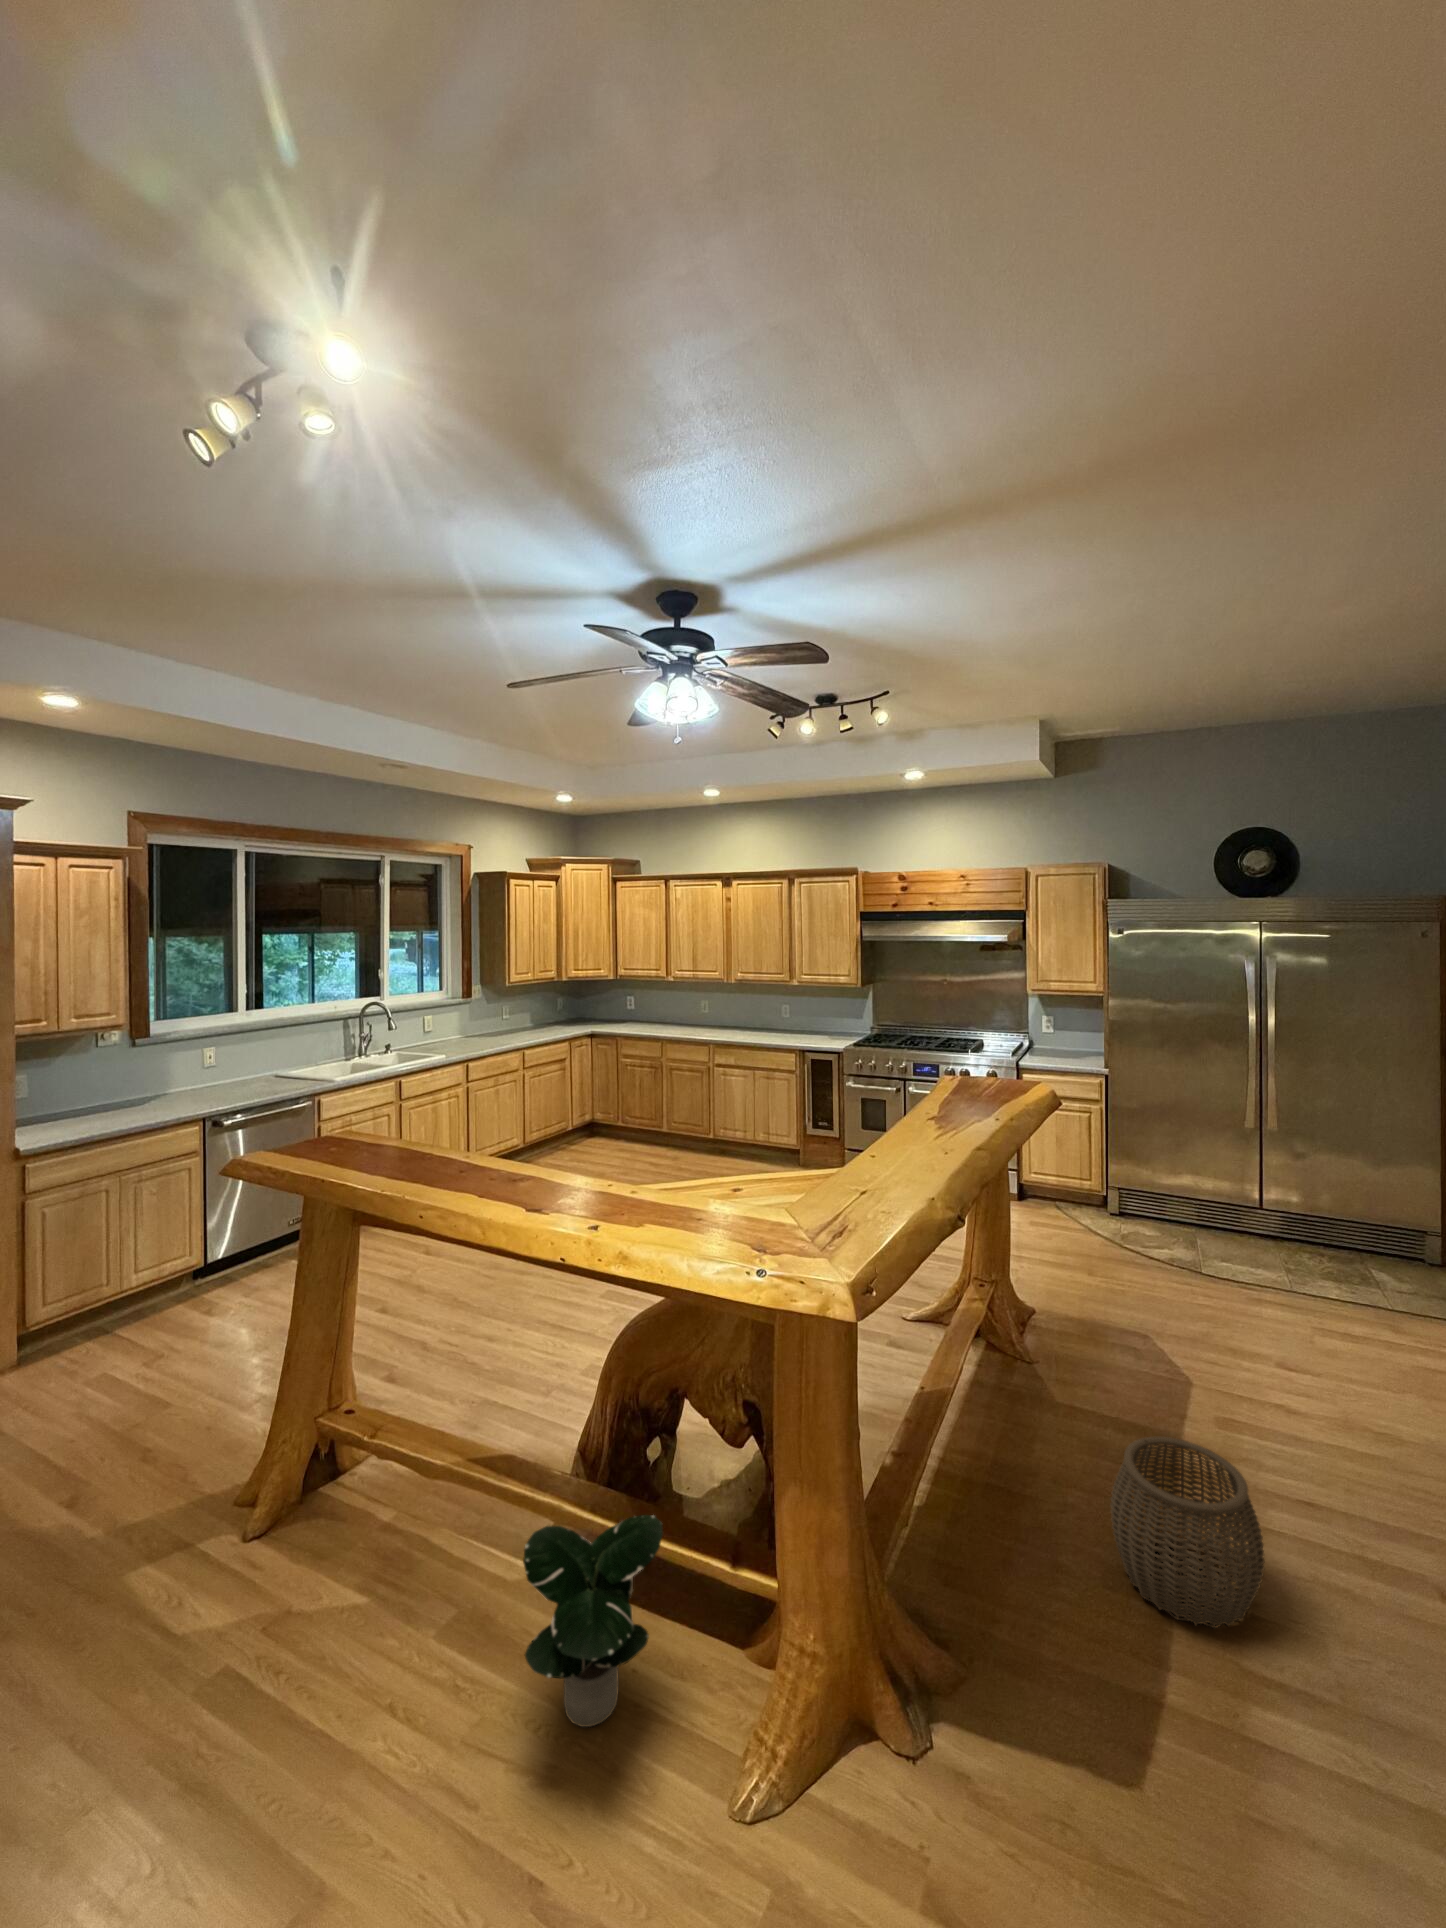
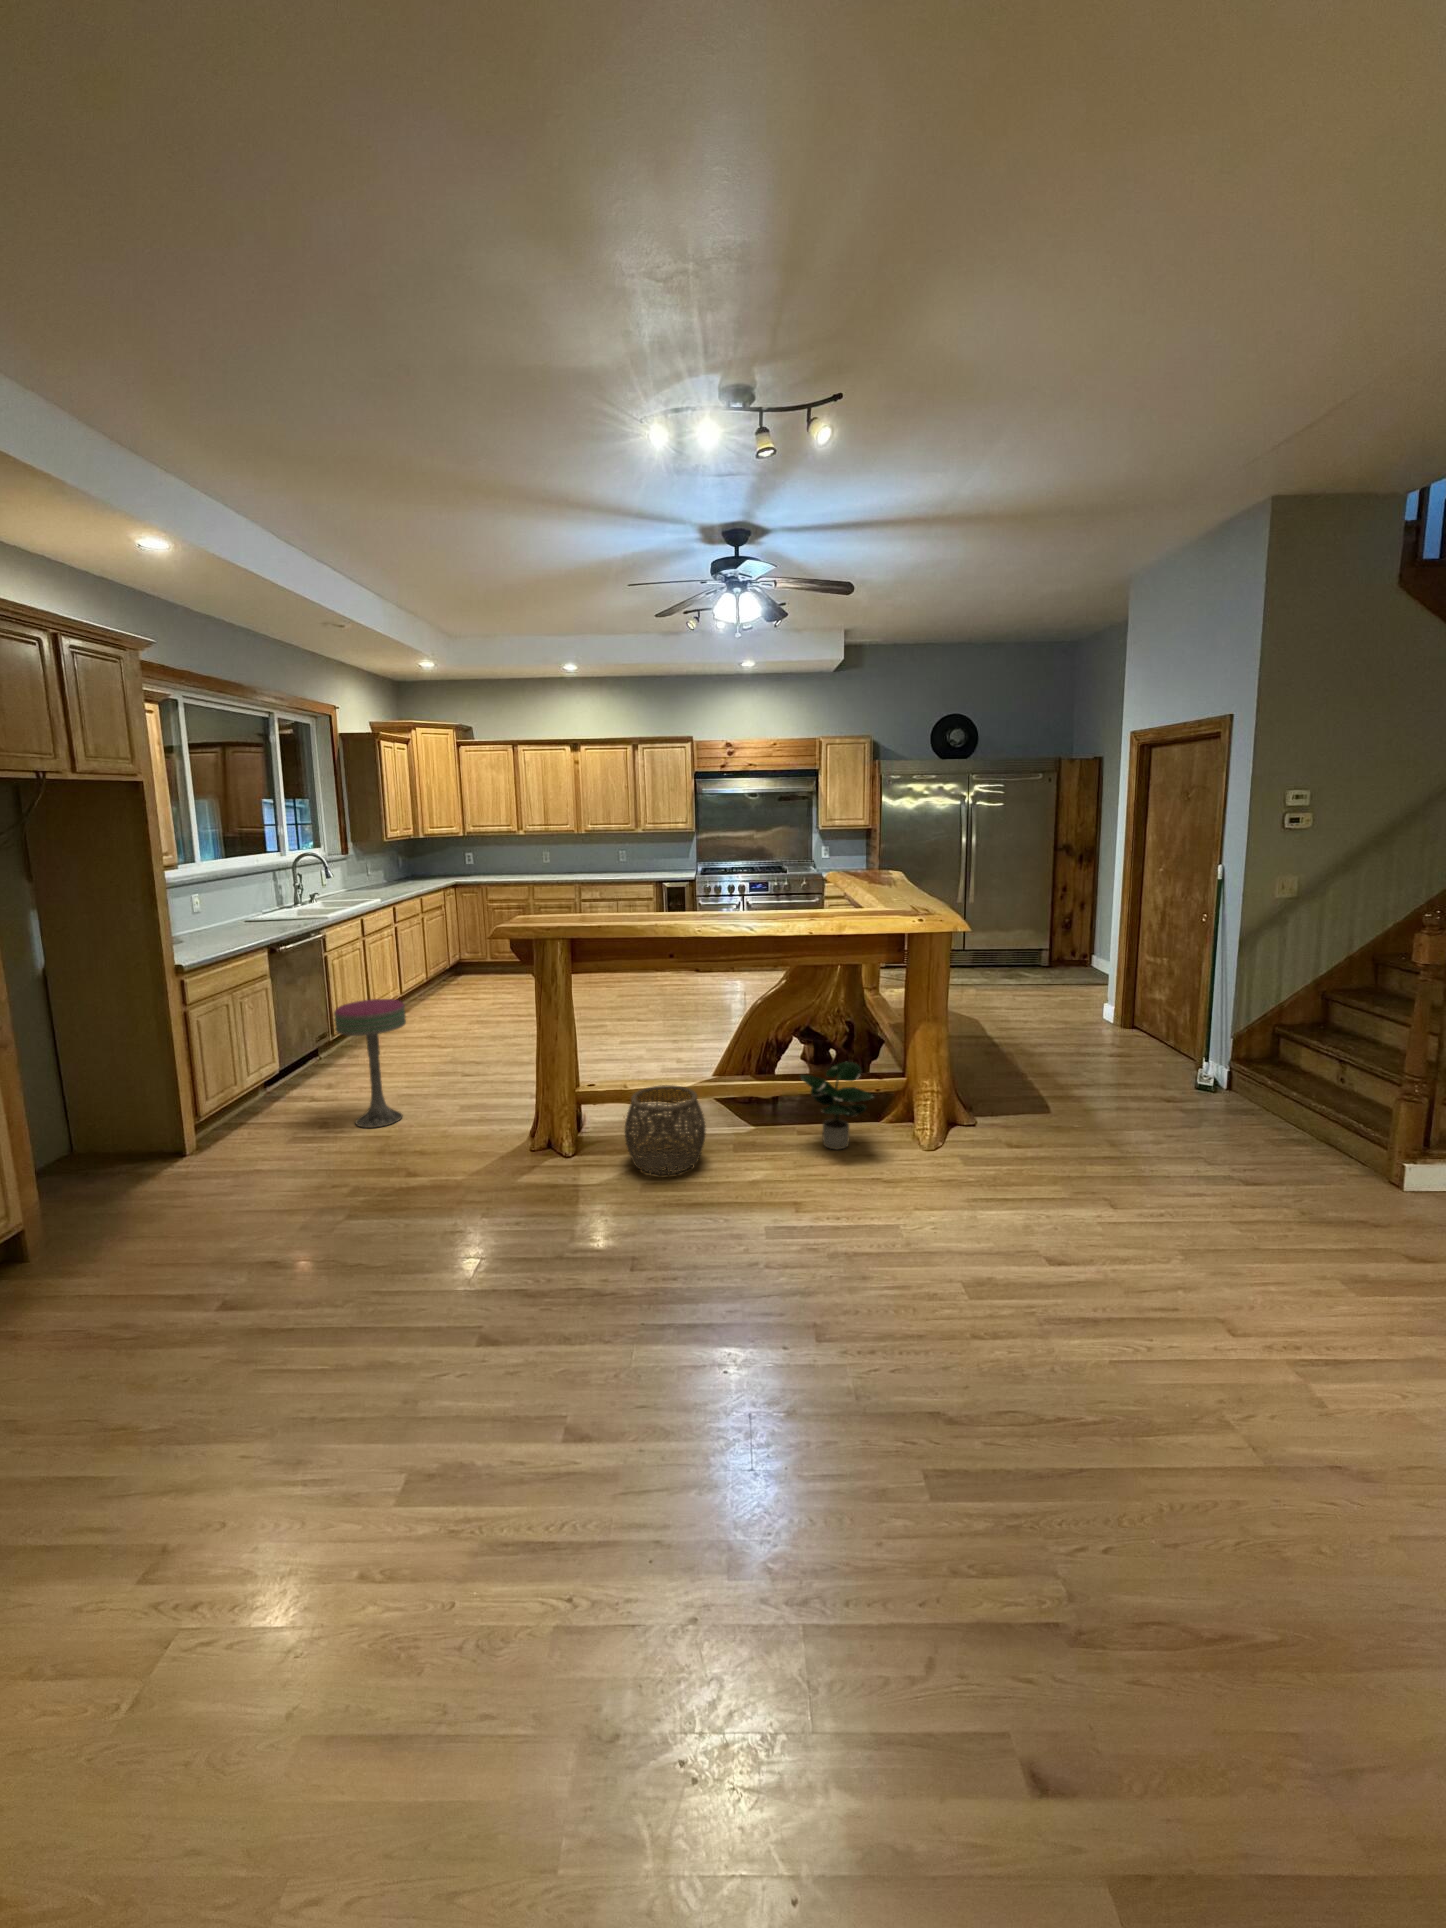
bar stool: none [142,1207,242,1386] -> present [334,999,406,1128]
woven basket: present [1110,1437,1265,1628] -> present [625,1085,706,1175]

